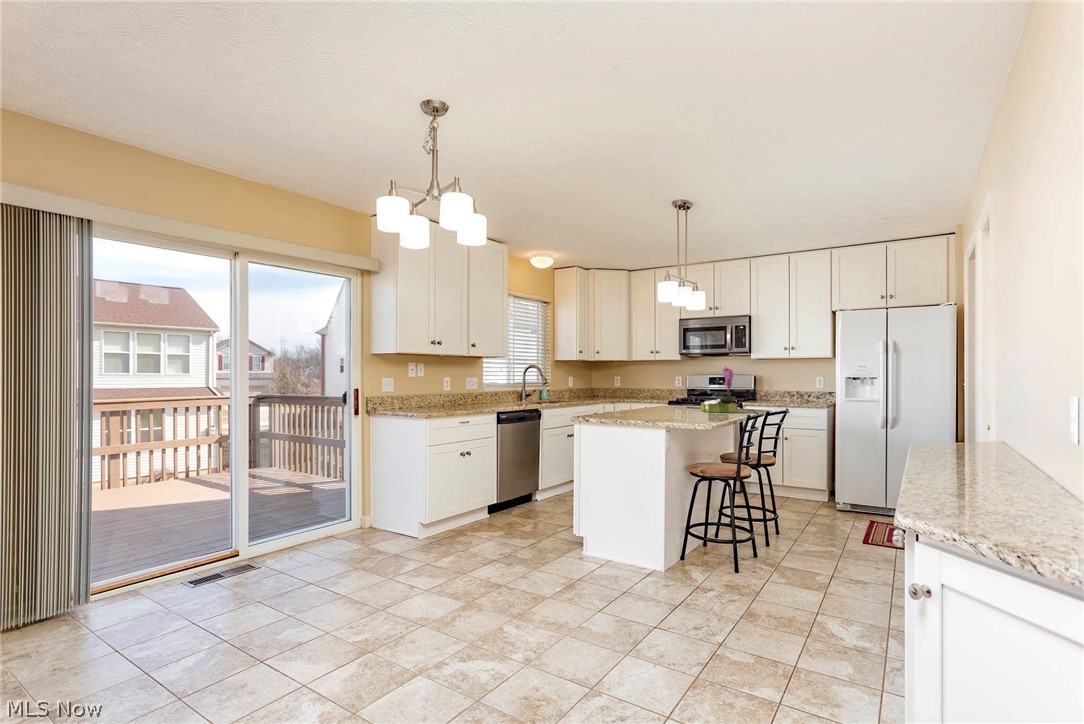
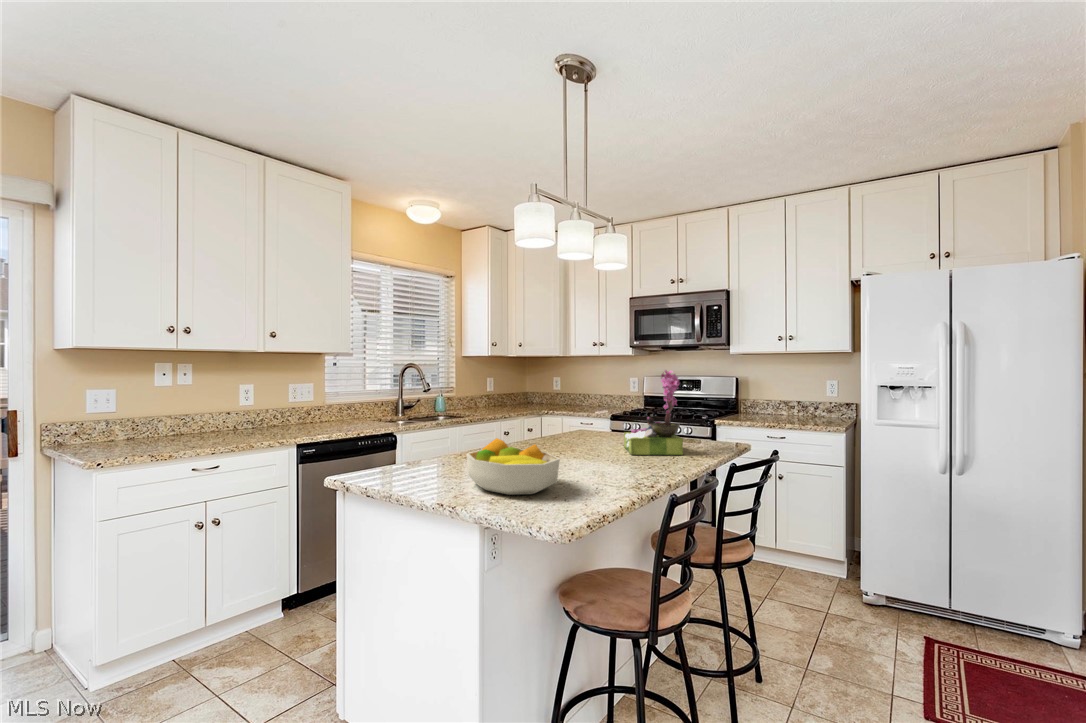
fruit bowl: none [643,397,692,421] -> present [467,438,560,495]

